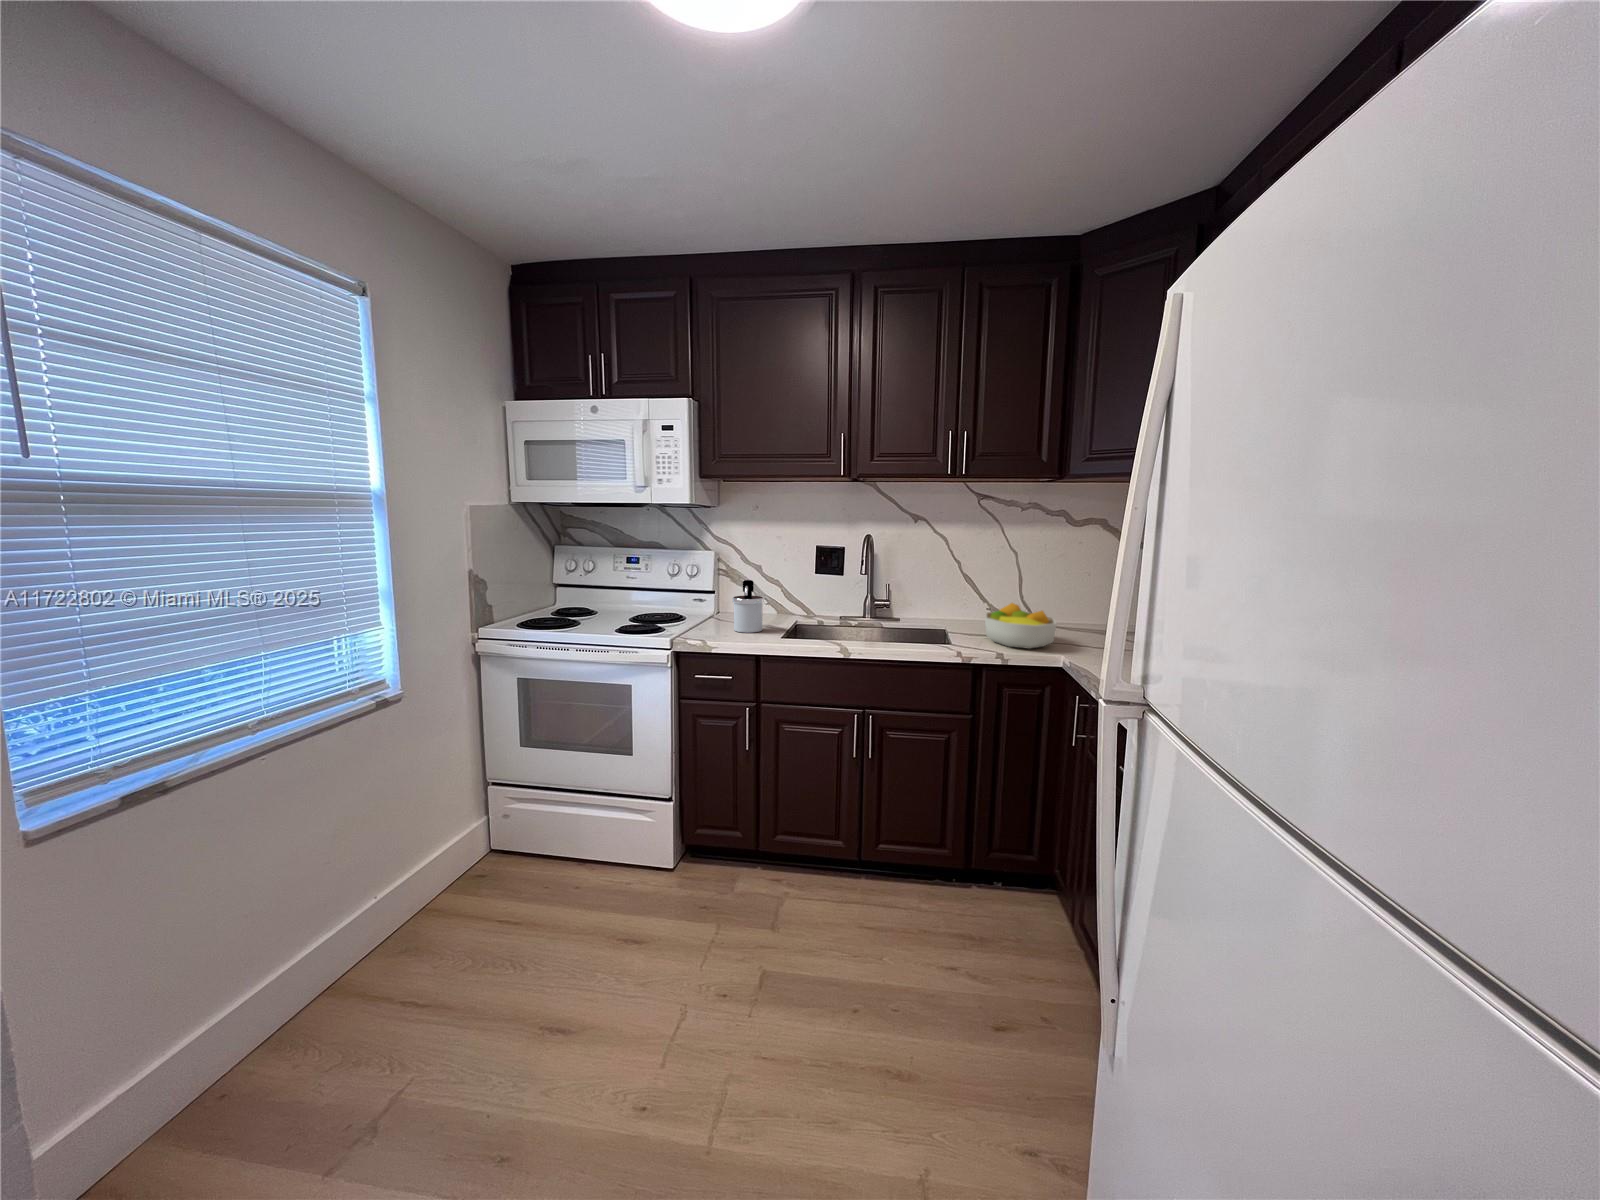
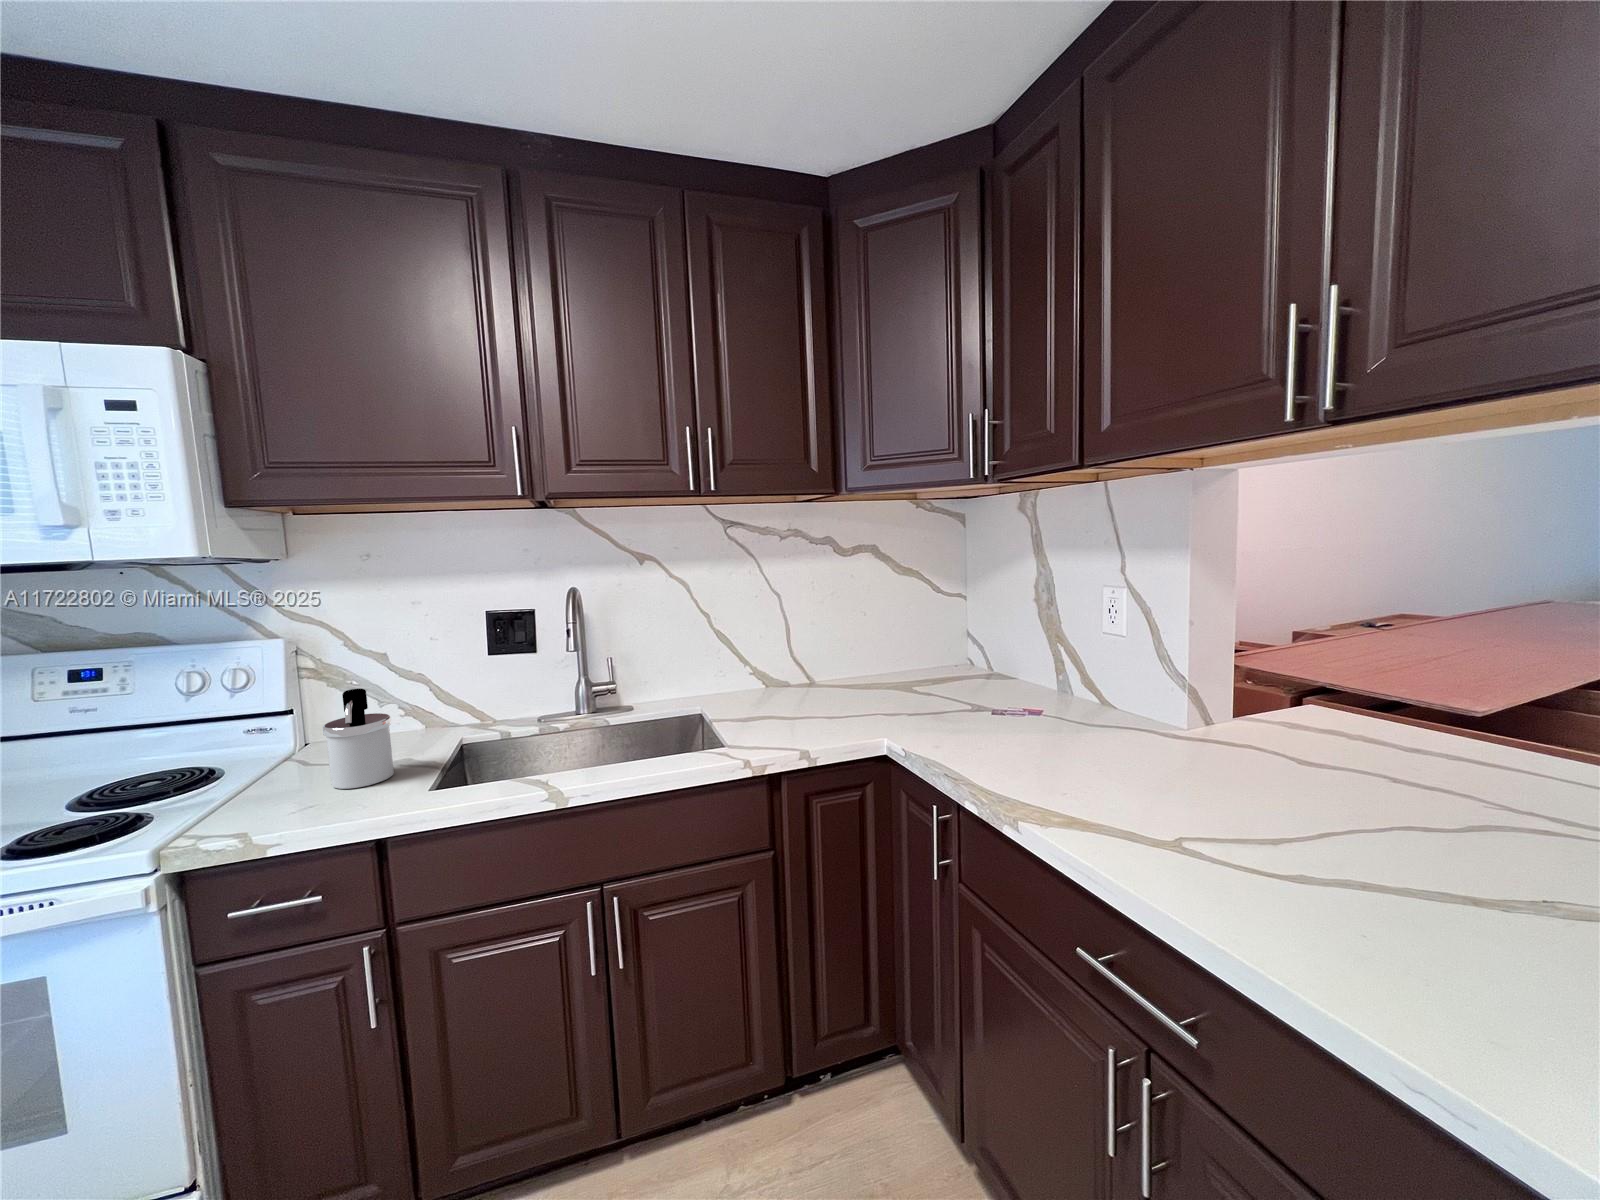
fruit bowl: present [985,603,1057,649] -> none [757,666,861,733]

